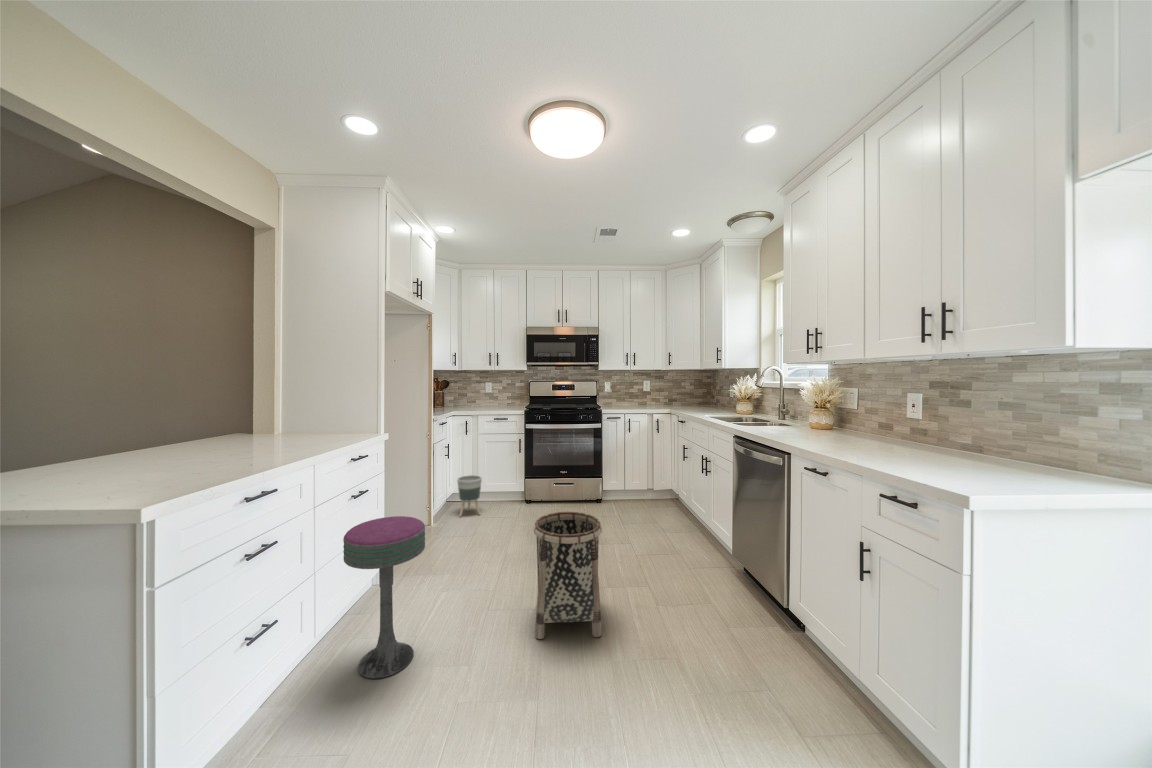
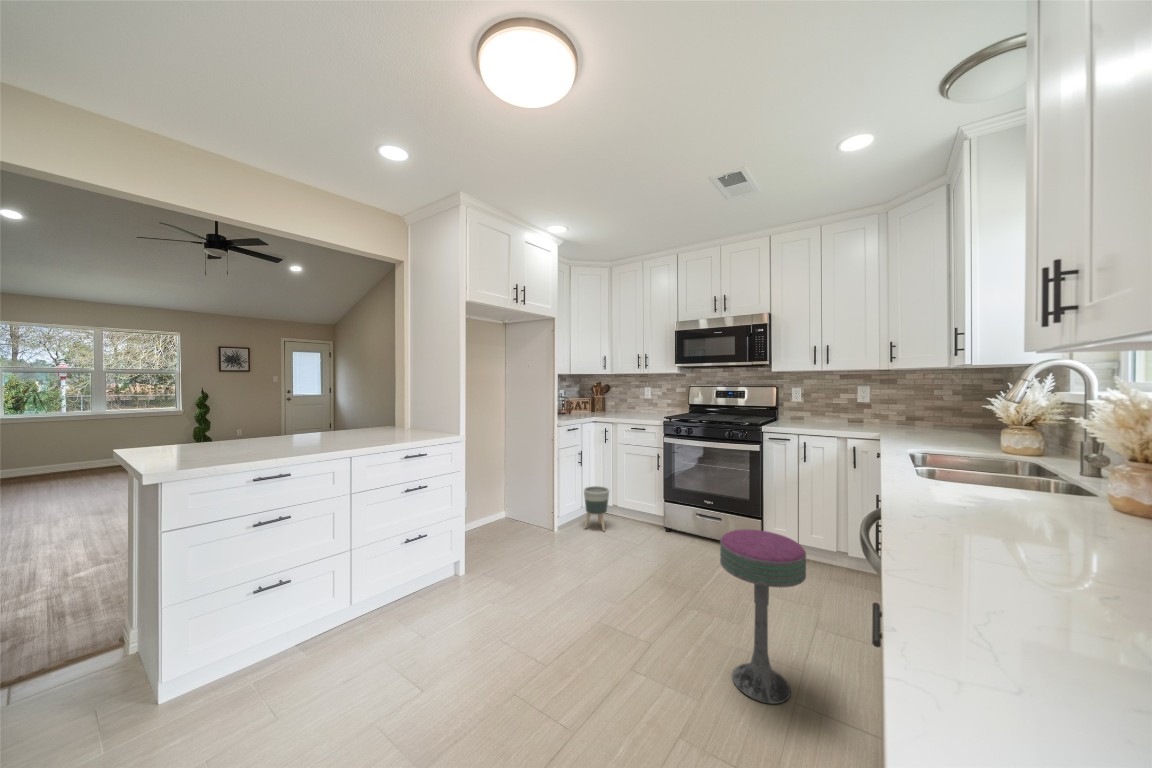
basket: present [534,512,602,639] -> none [492,551,598,736]
bar stool: present [343,516,425,679] -> present [720,529,806,704]

